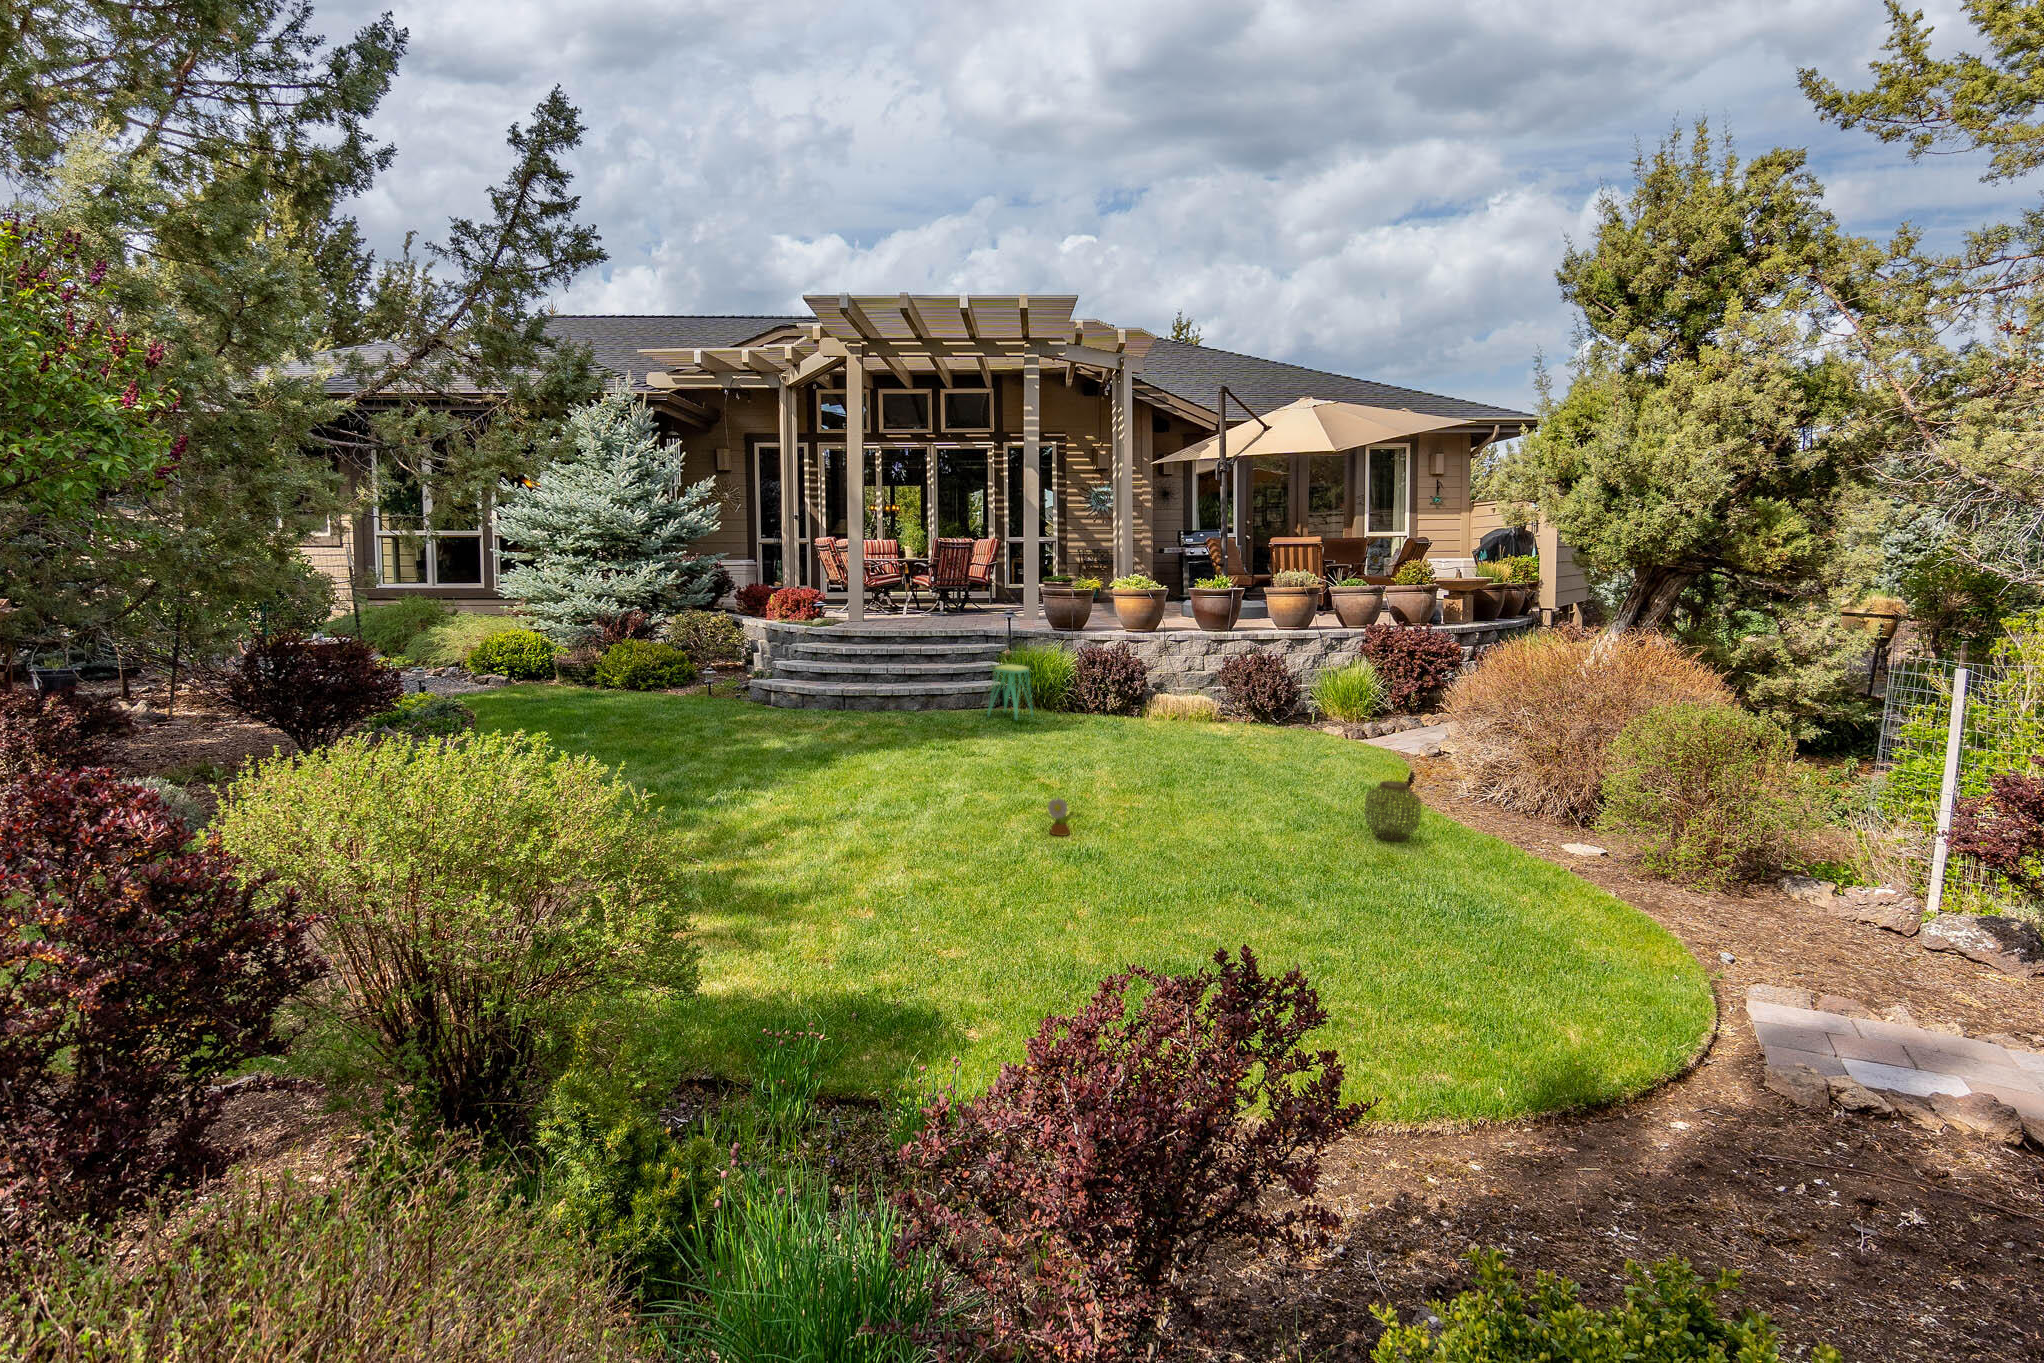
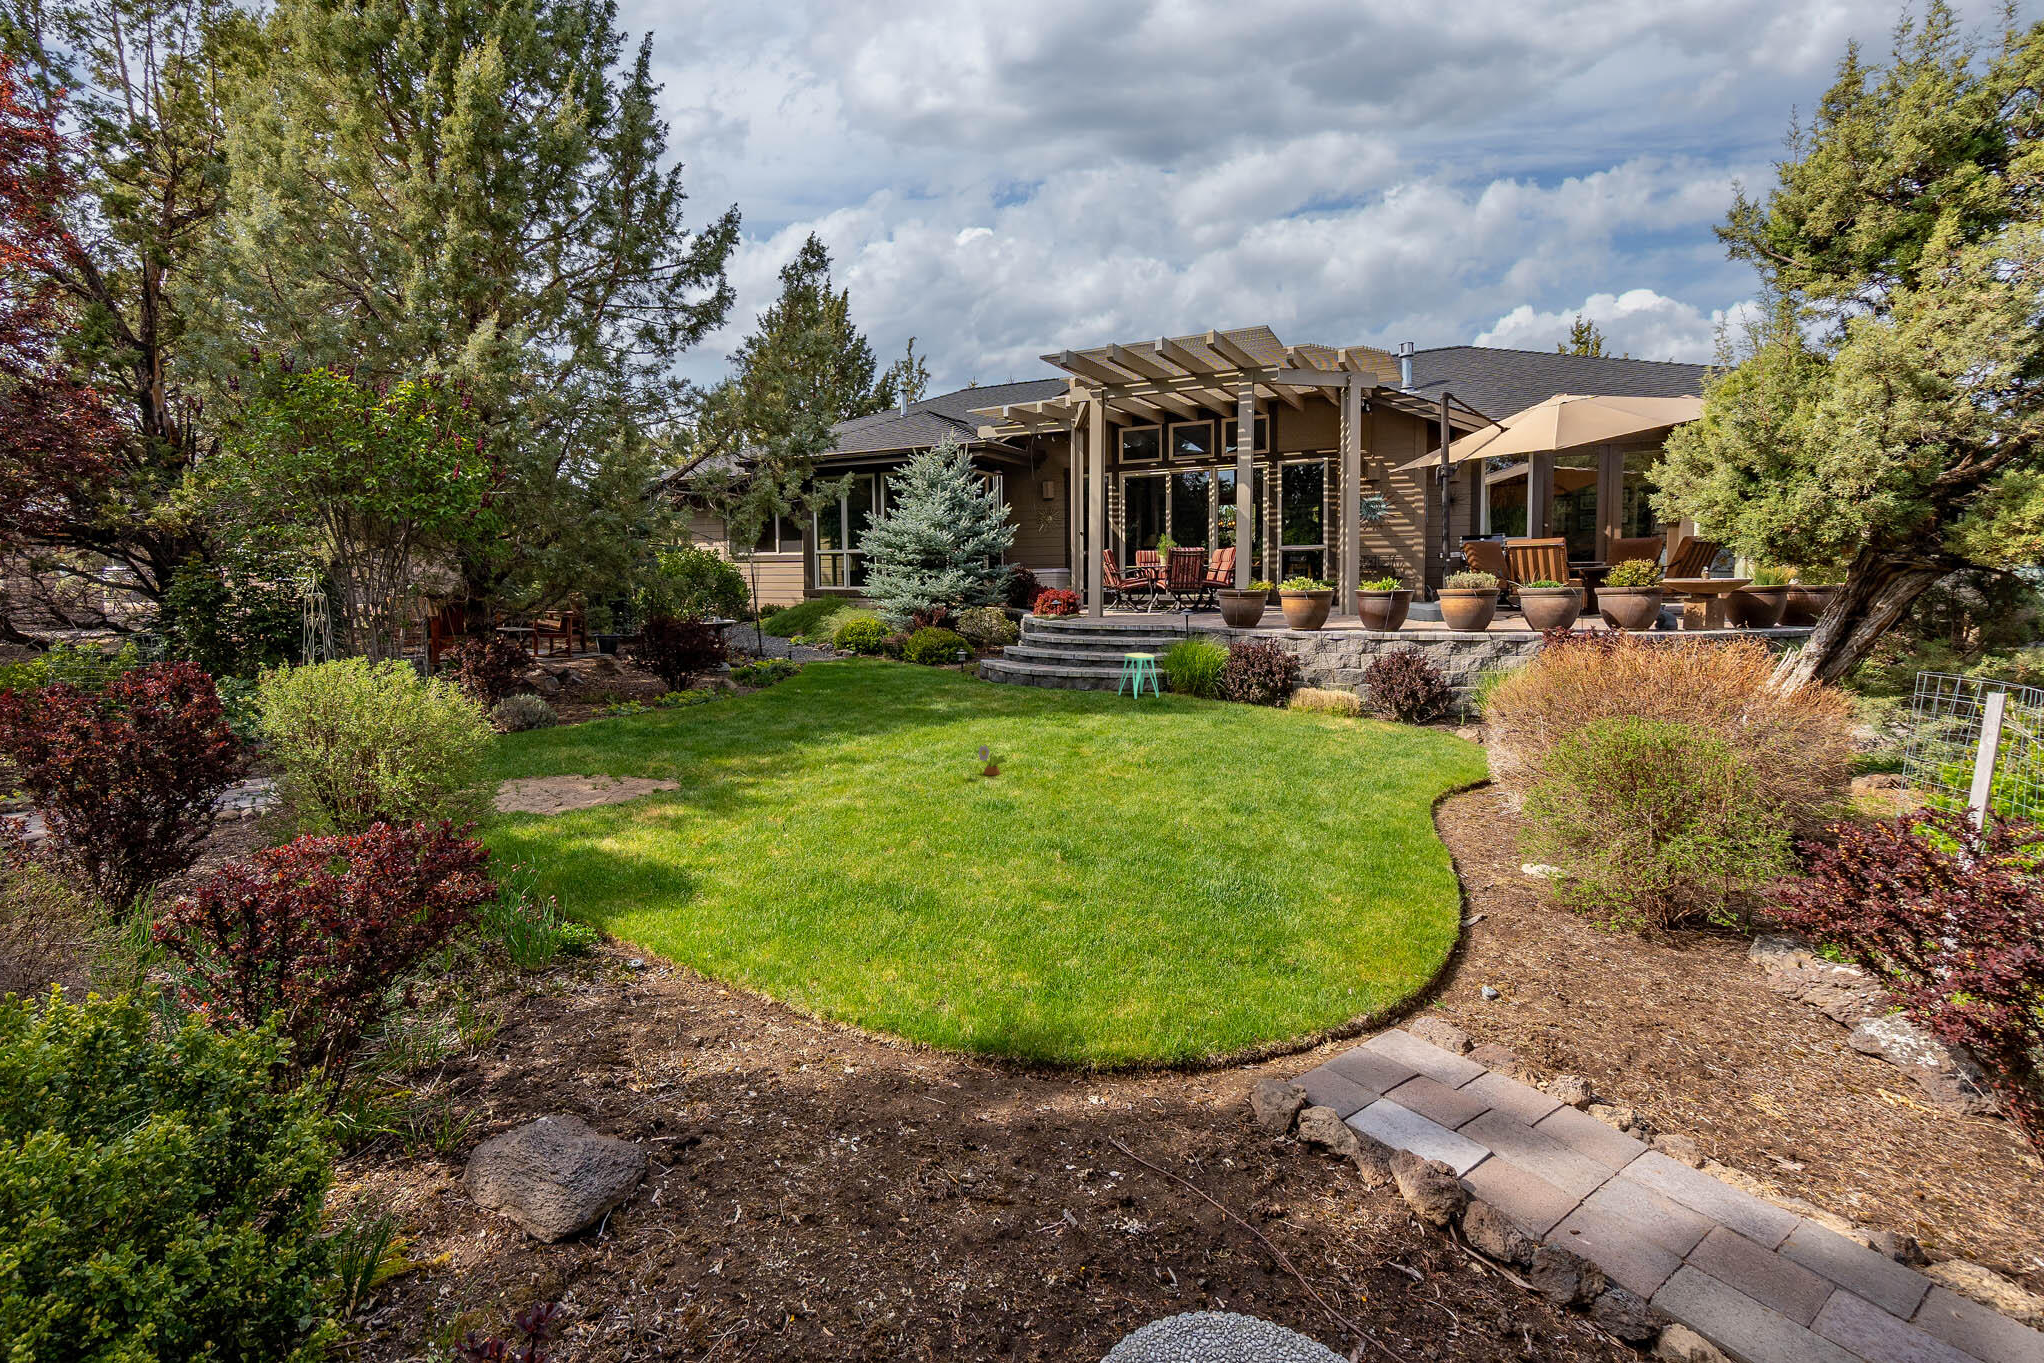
woven basket: present [1365,781,1421,841] -> none [1233,761,1285,817]

